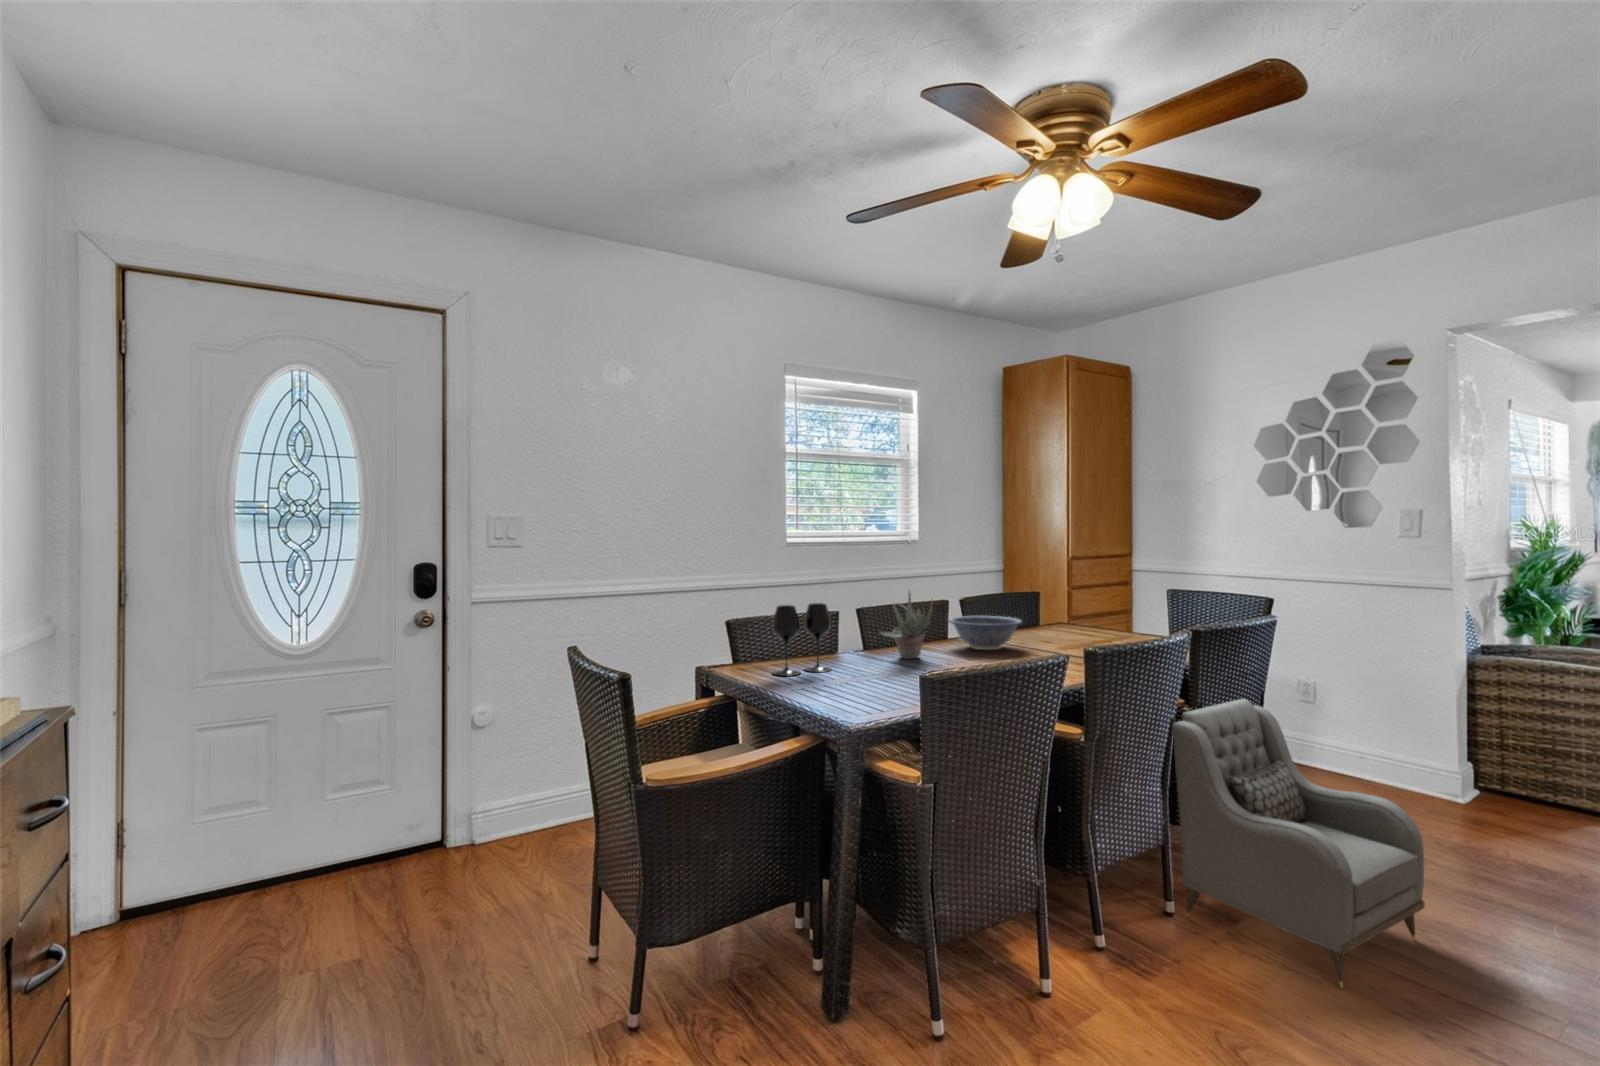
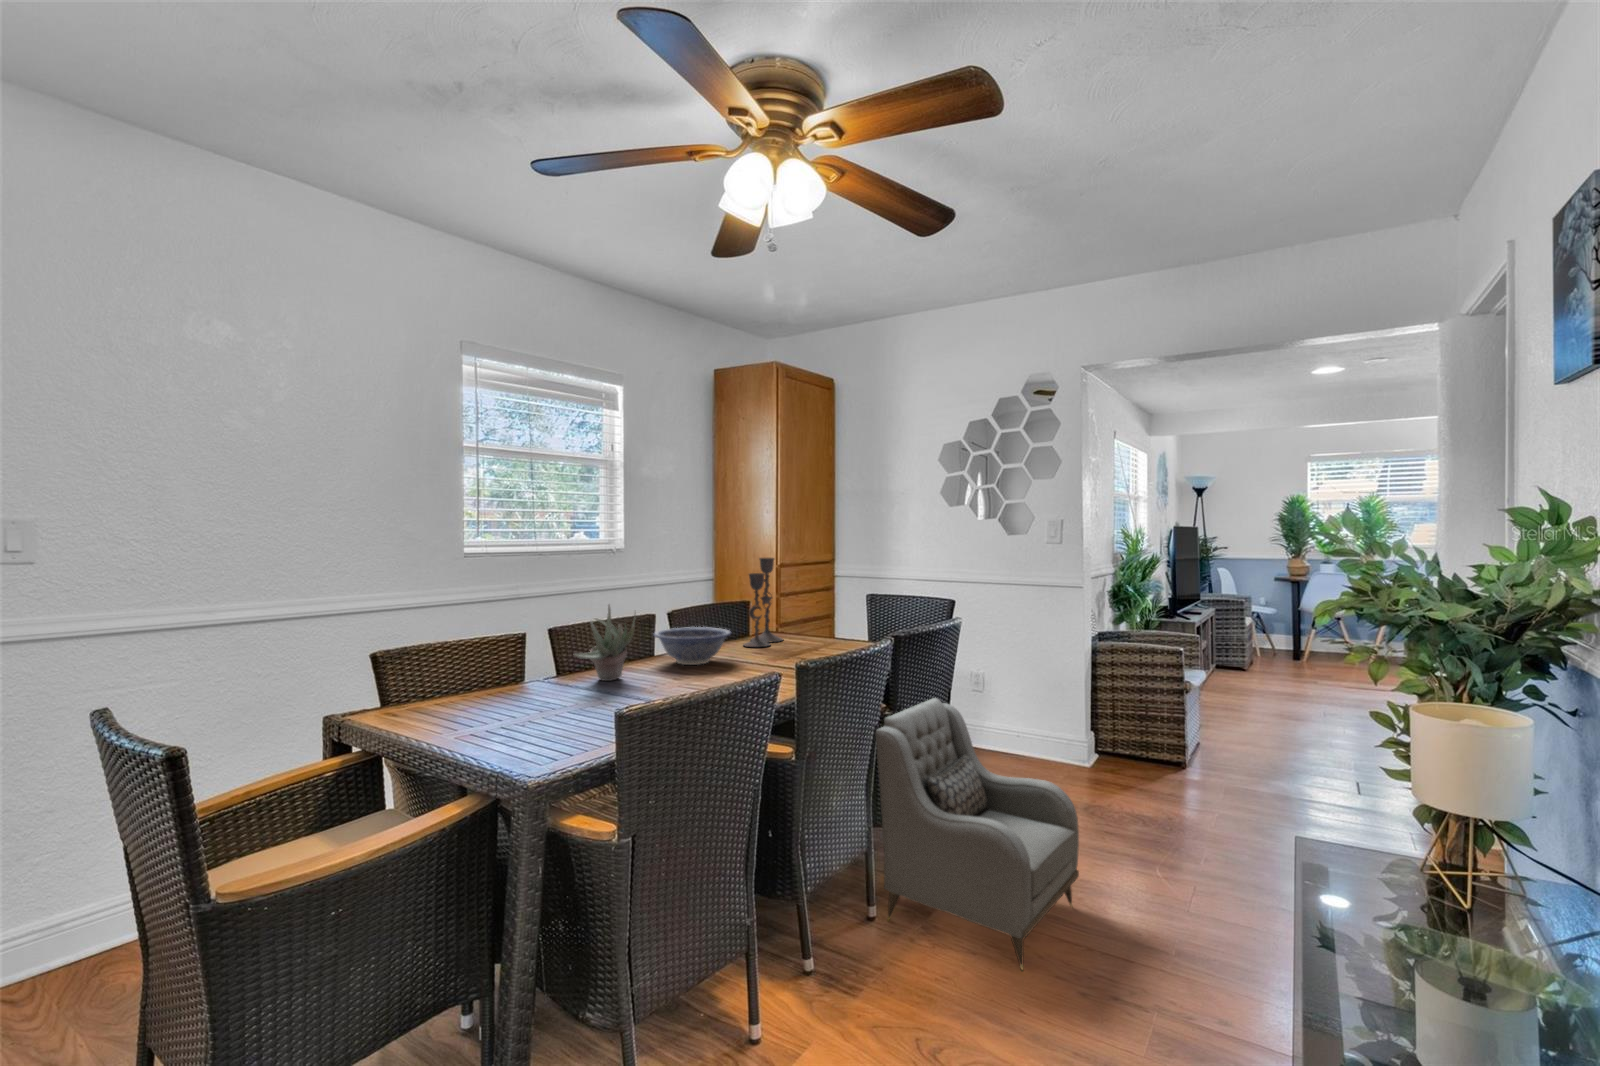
candlestick: none [1034,551,1077,638] -> present [744,558,783,647]
wine glass: present [773,603,831,676] -> none [435,624,514,715]

